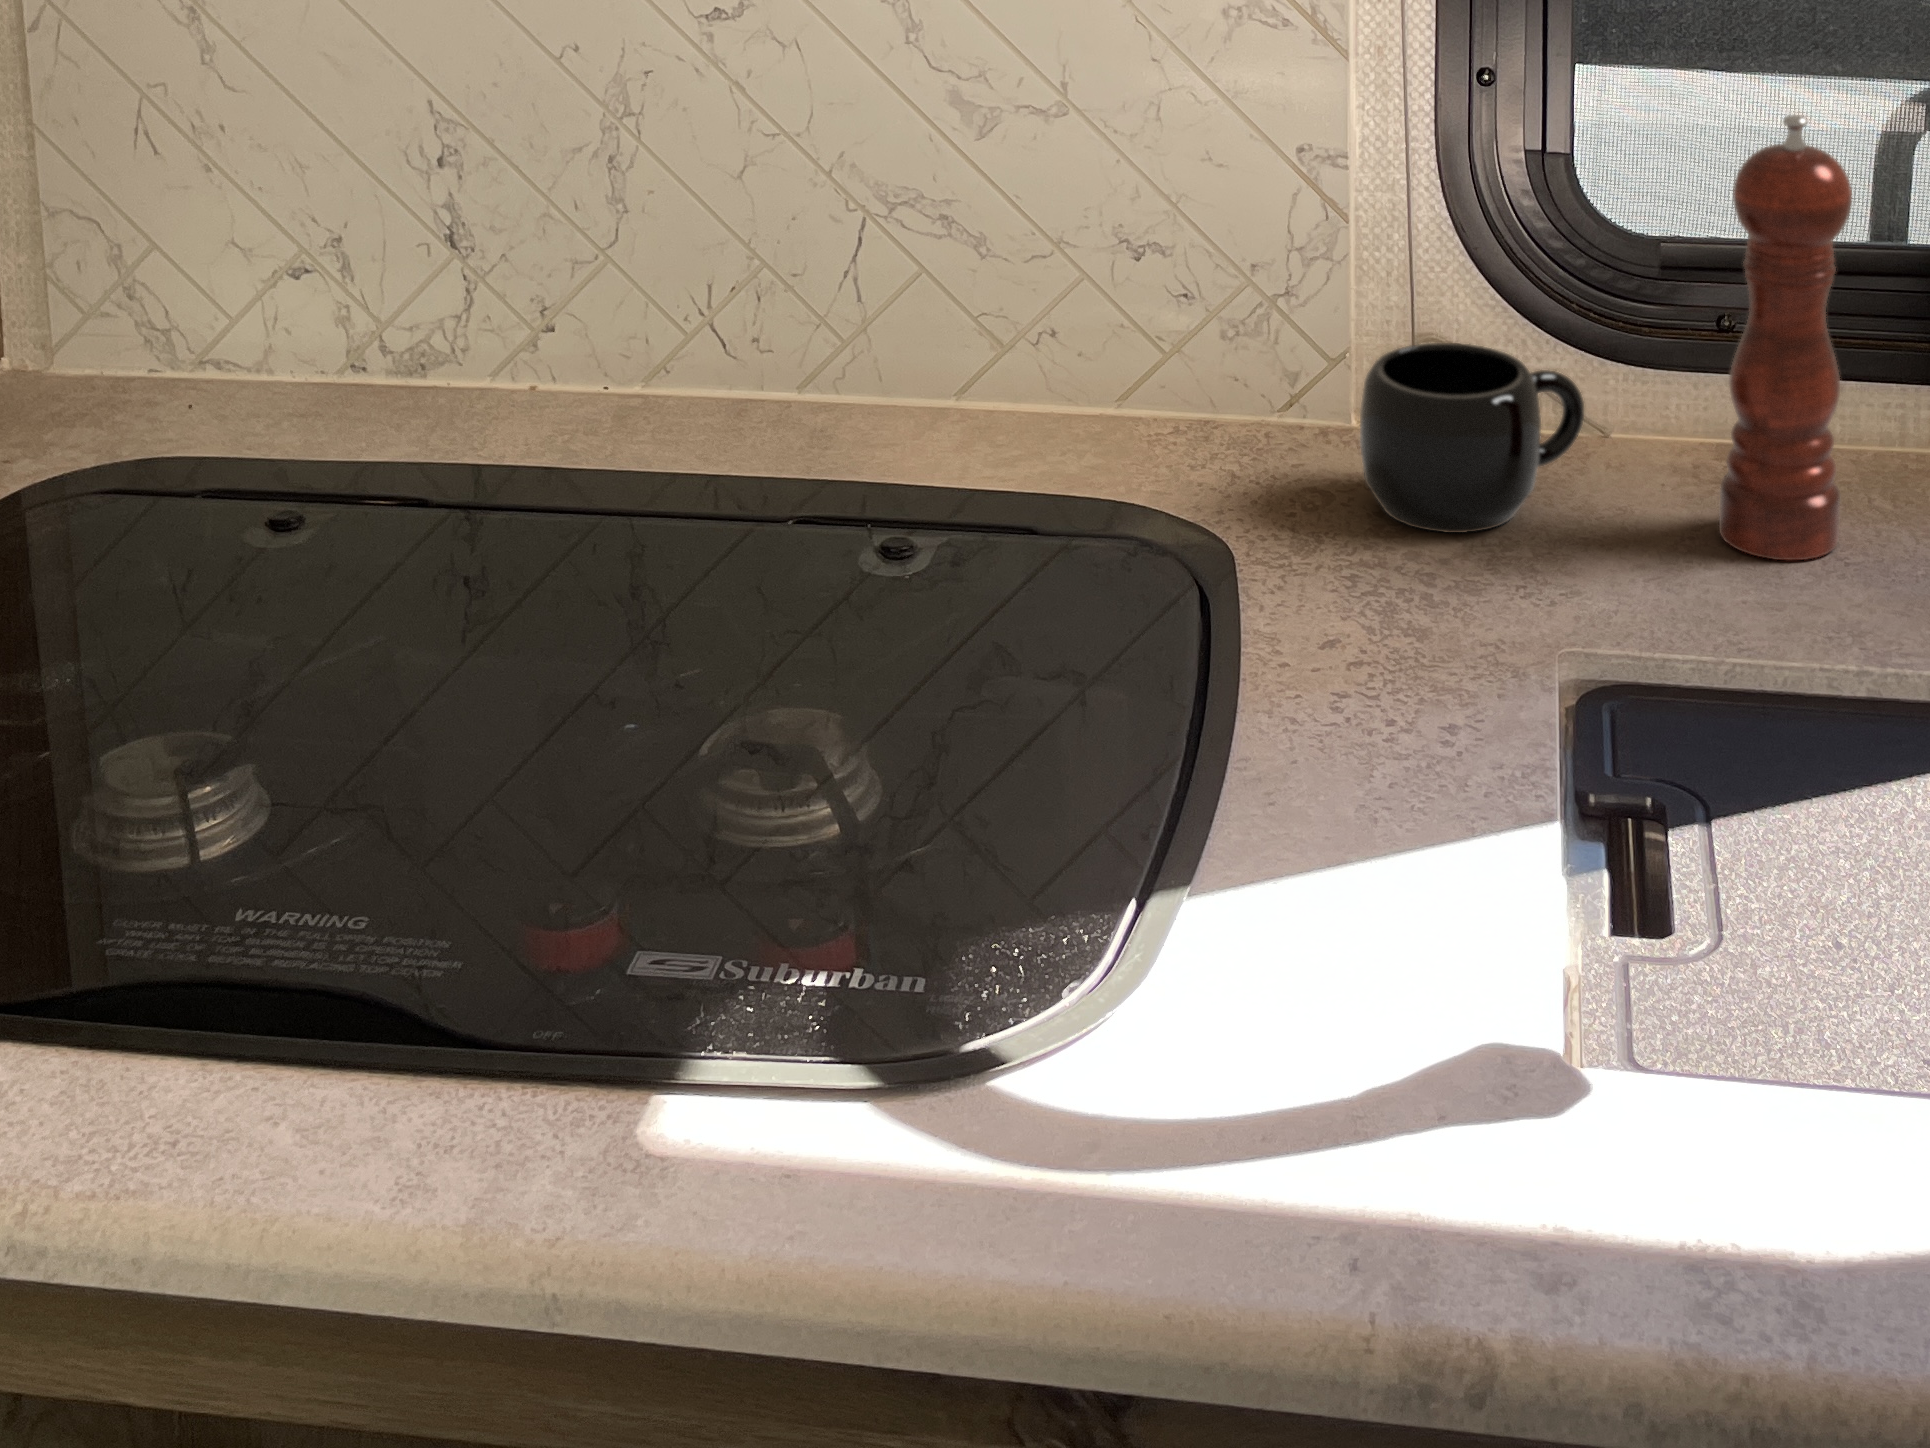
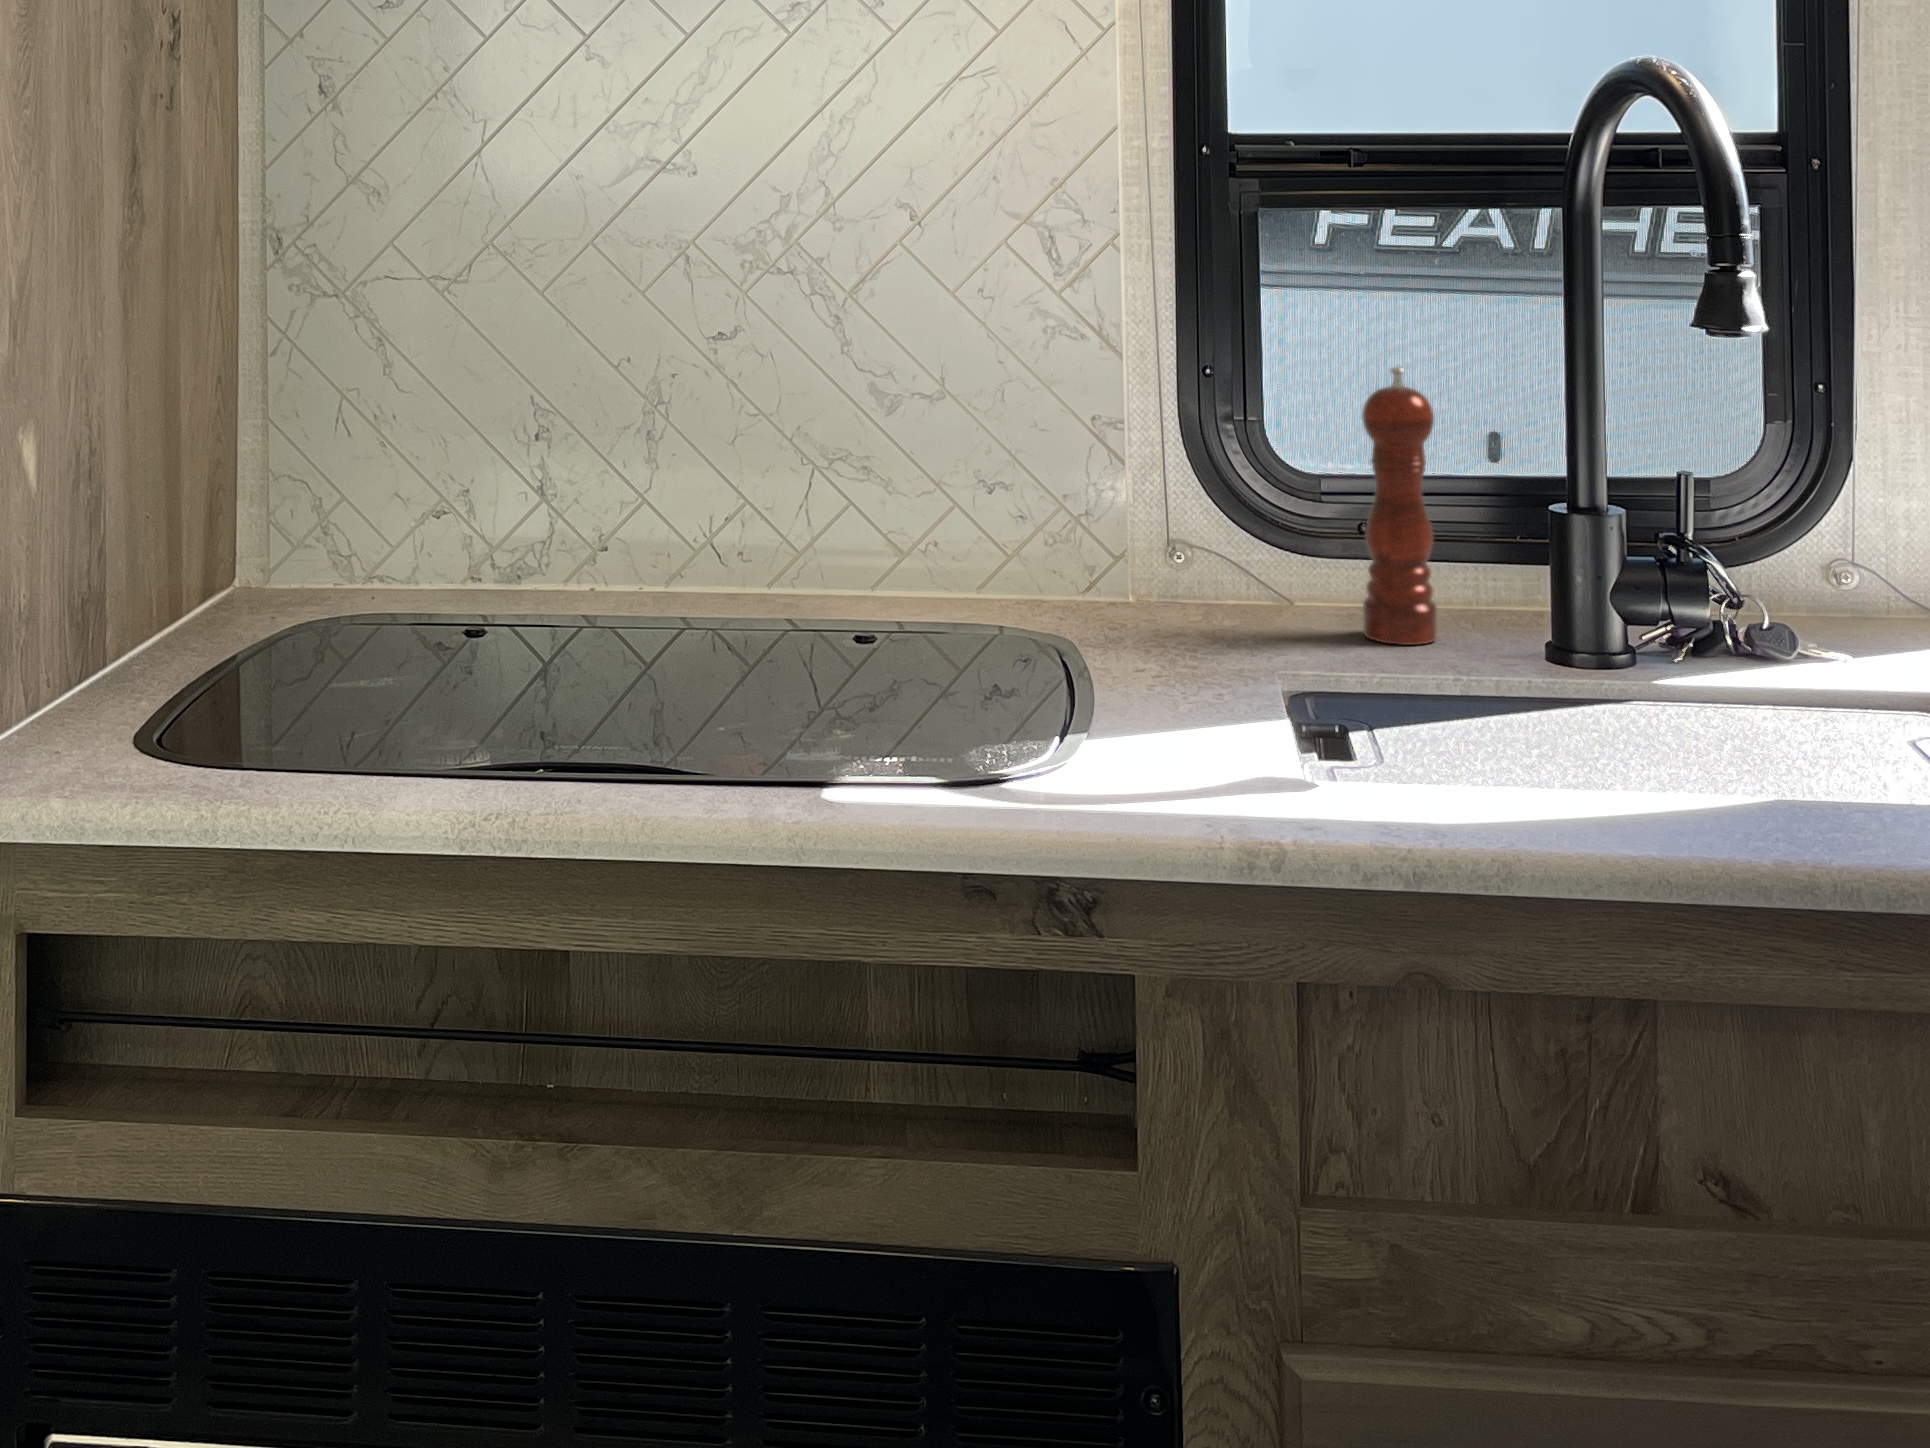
mug: present [1360,343,1584,533] -> none [1137,527,1275,636]

